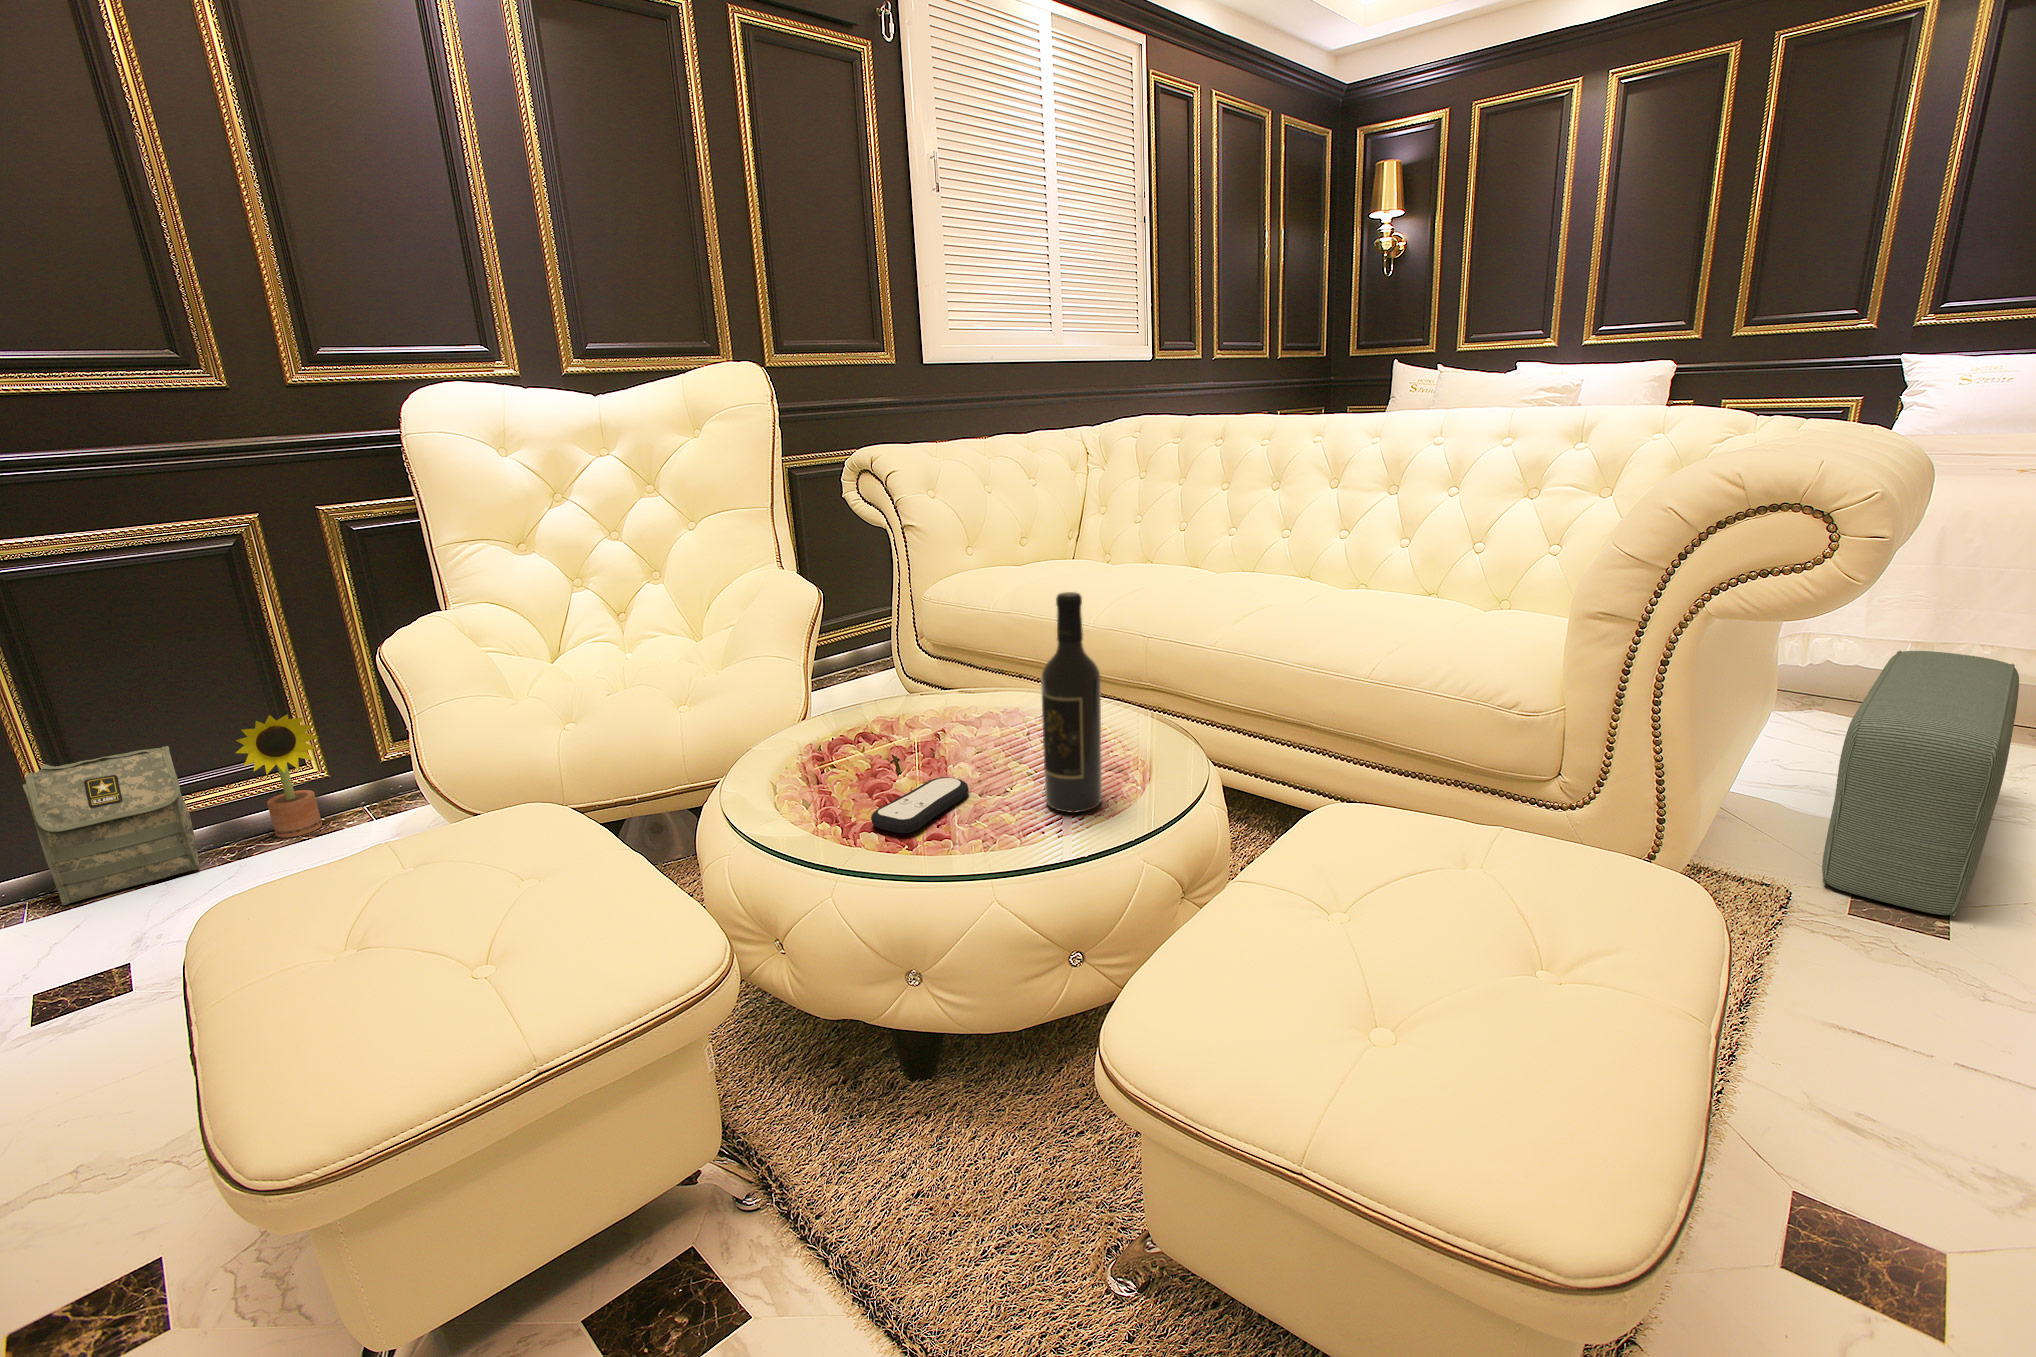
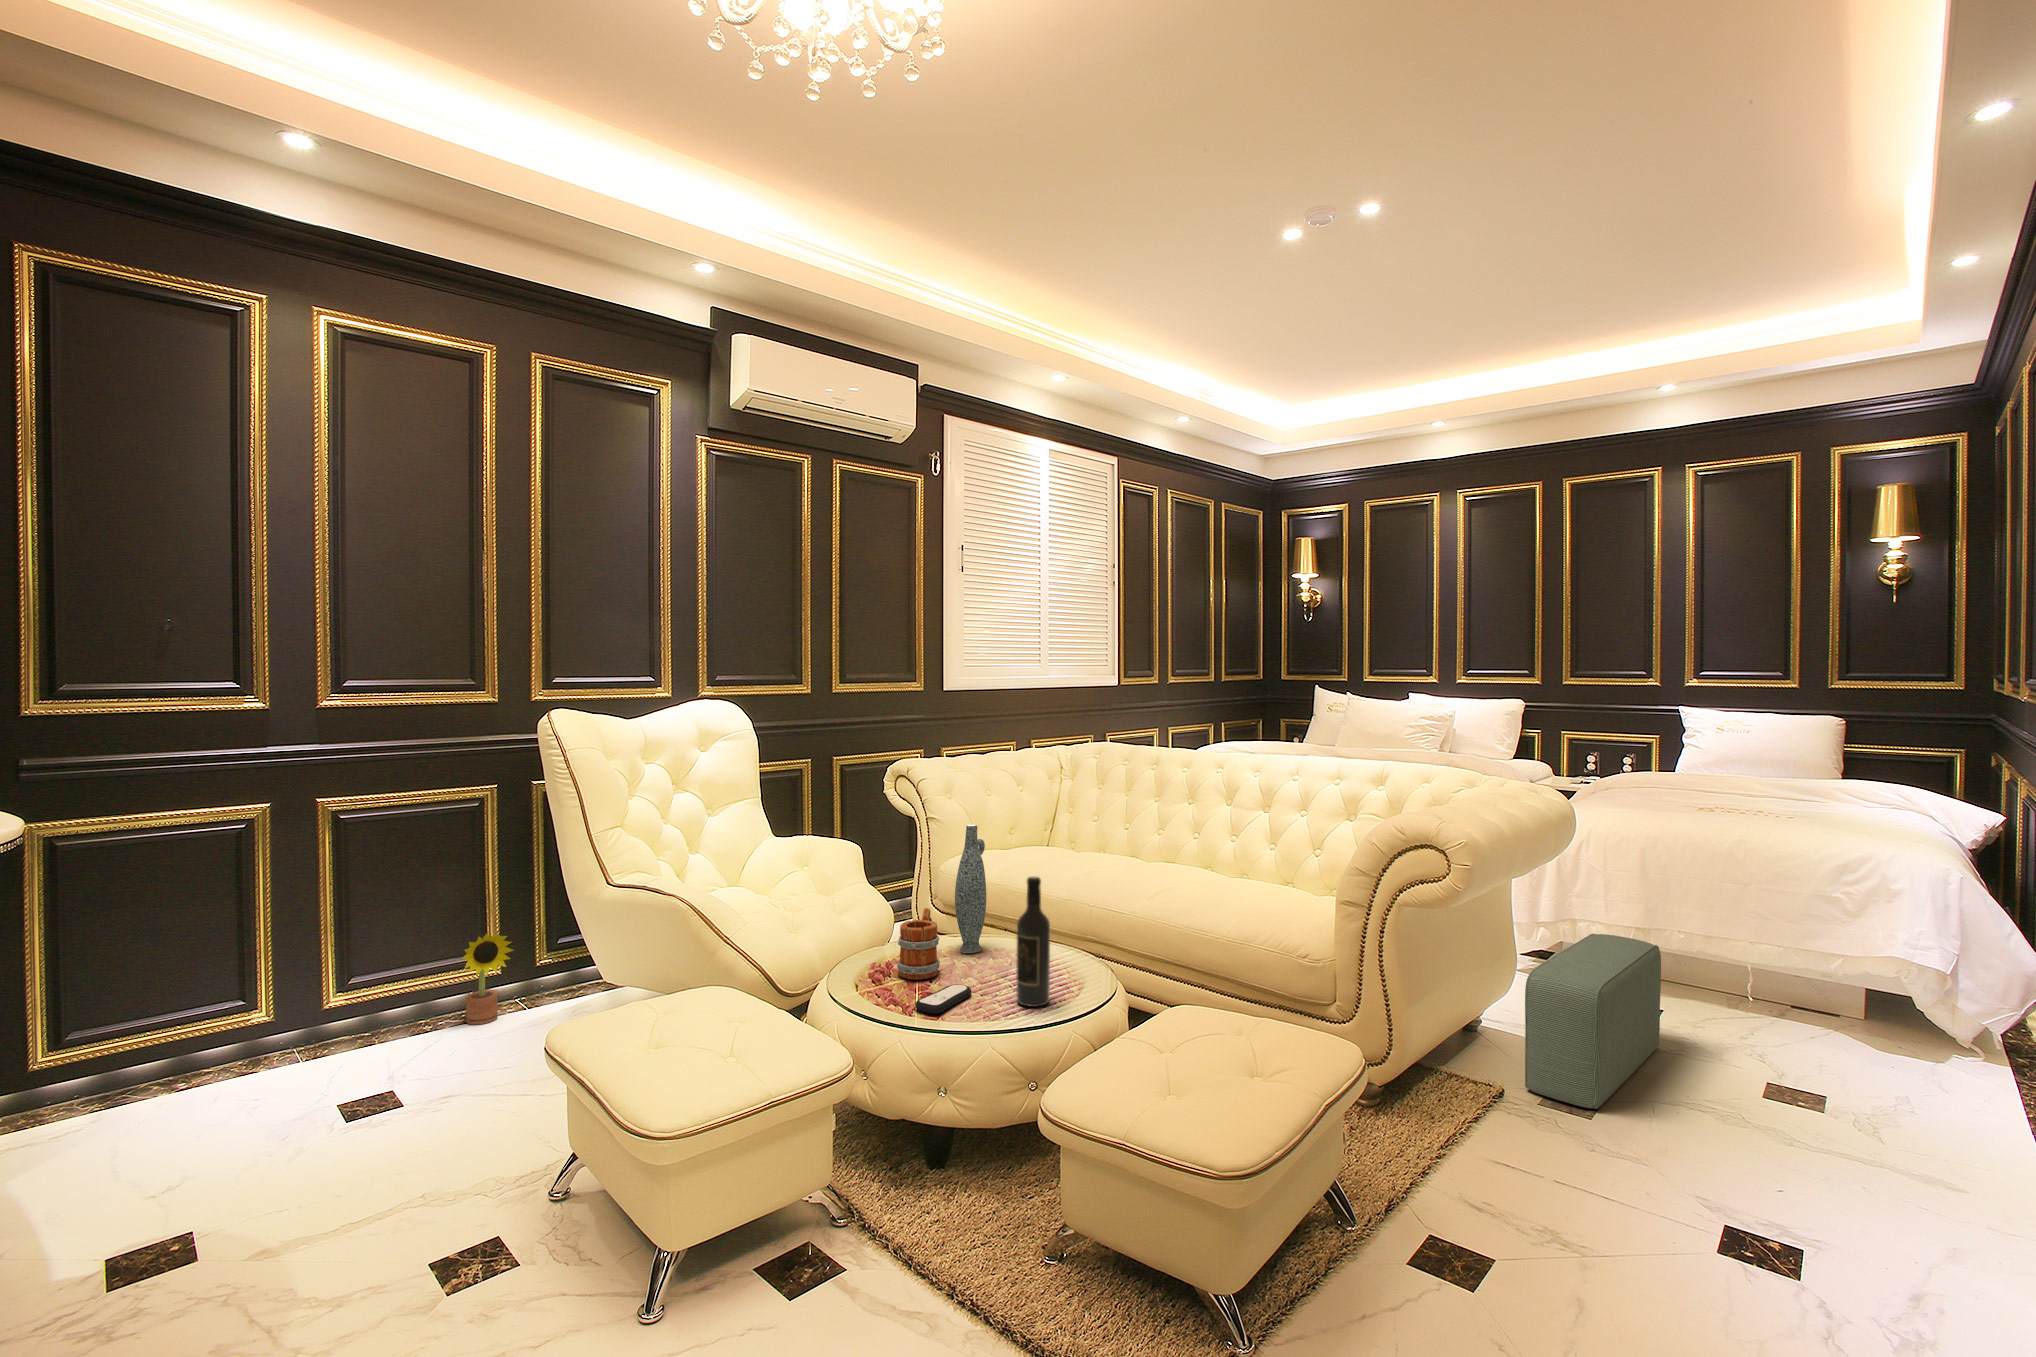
vase: none [937,518,988,721] -> present [955,825,986,953]
mug: none [843,654,917,770] -> present [897,908,940,979]
bag: present [23,746,200,905] -> none [331,952,425,1062]

